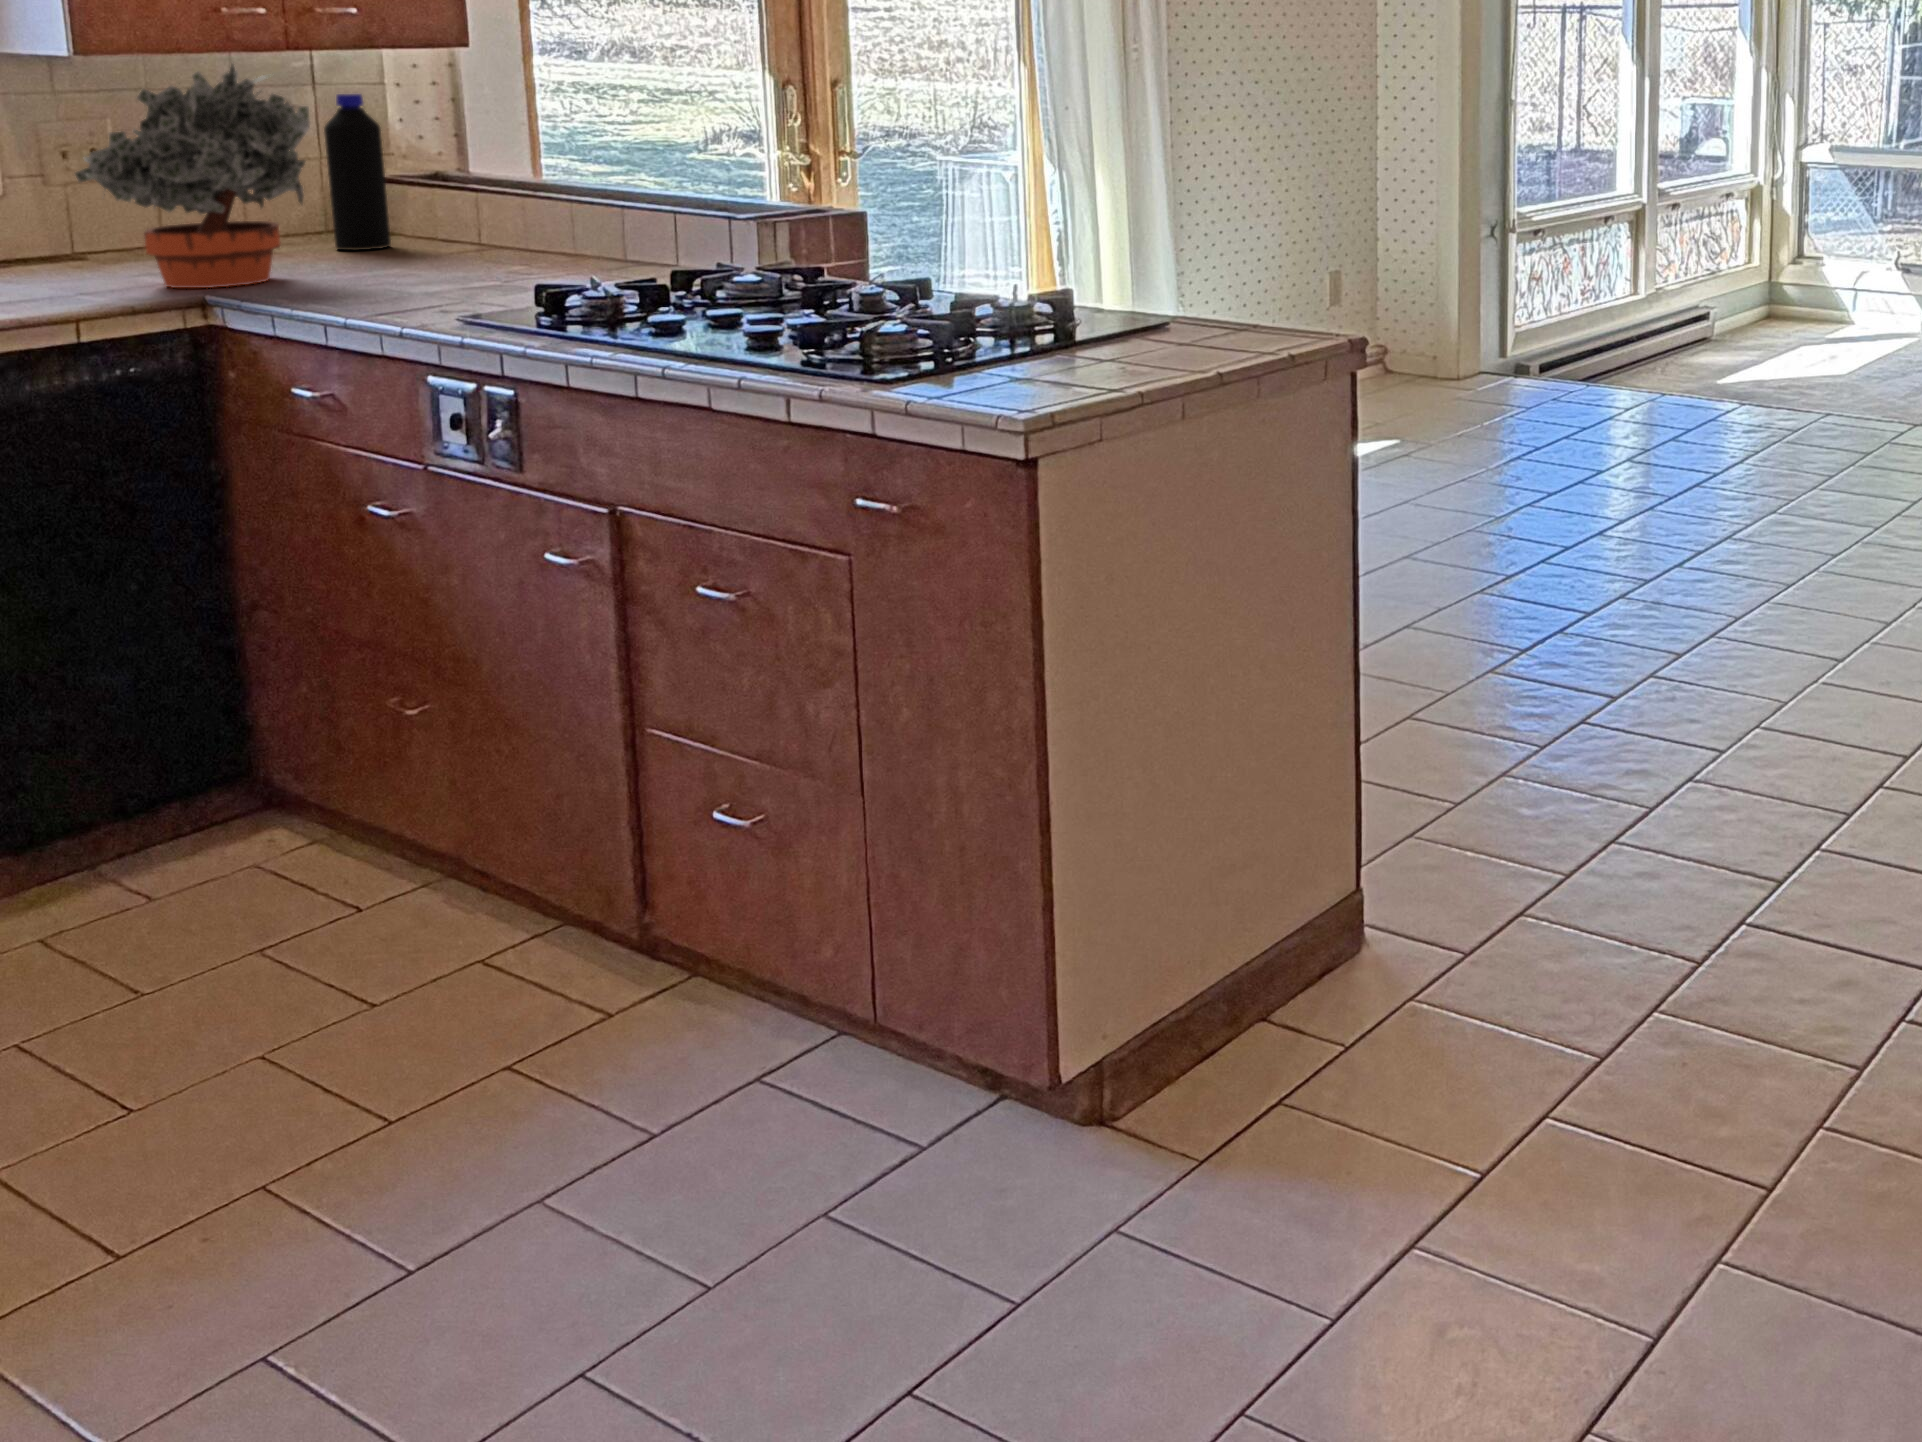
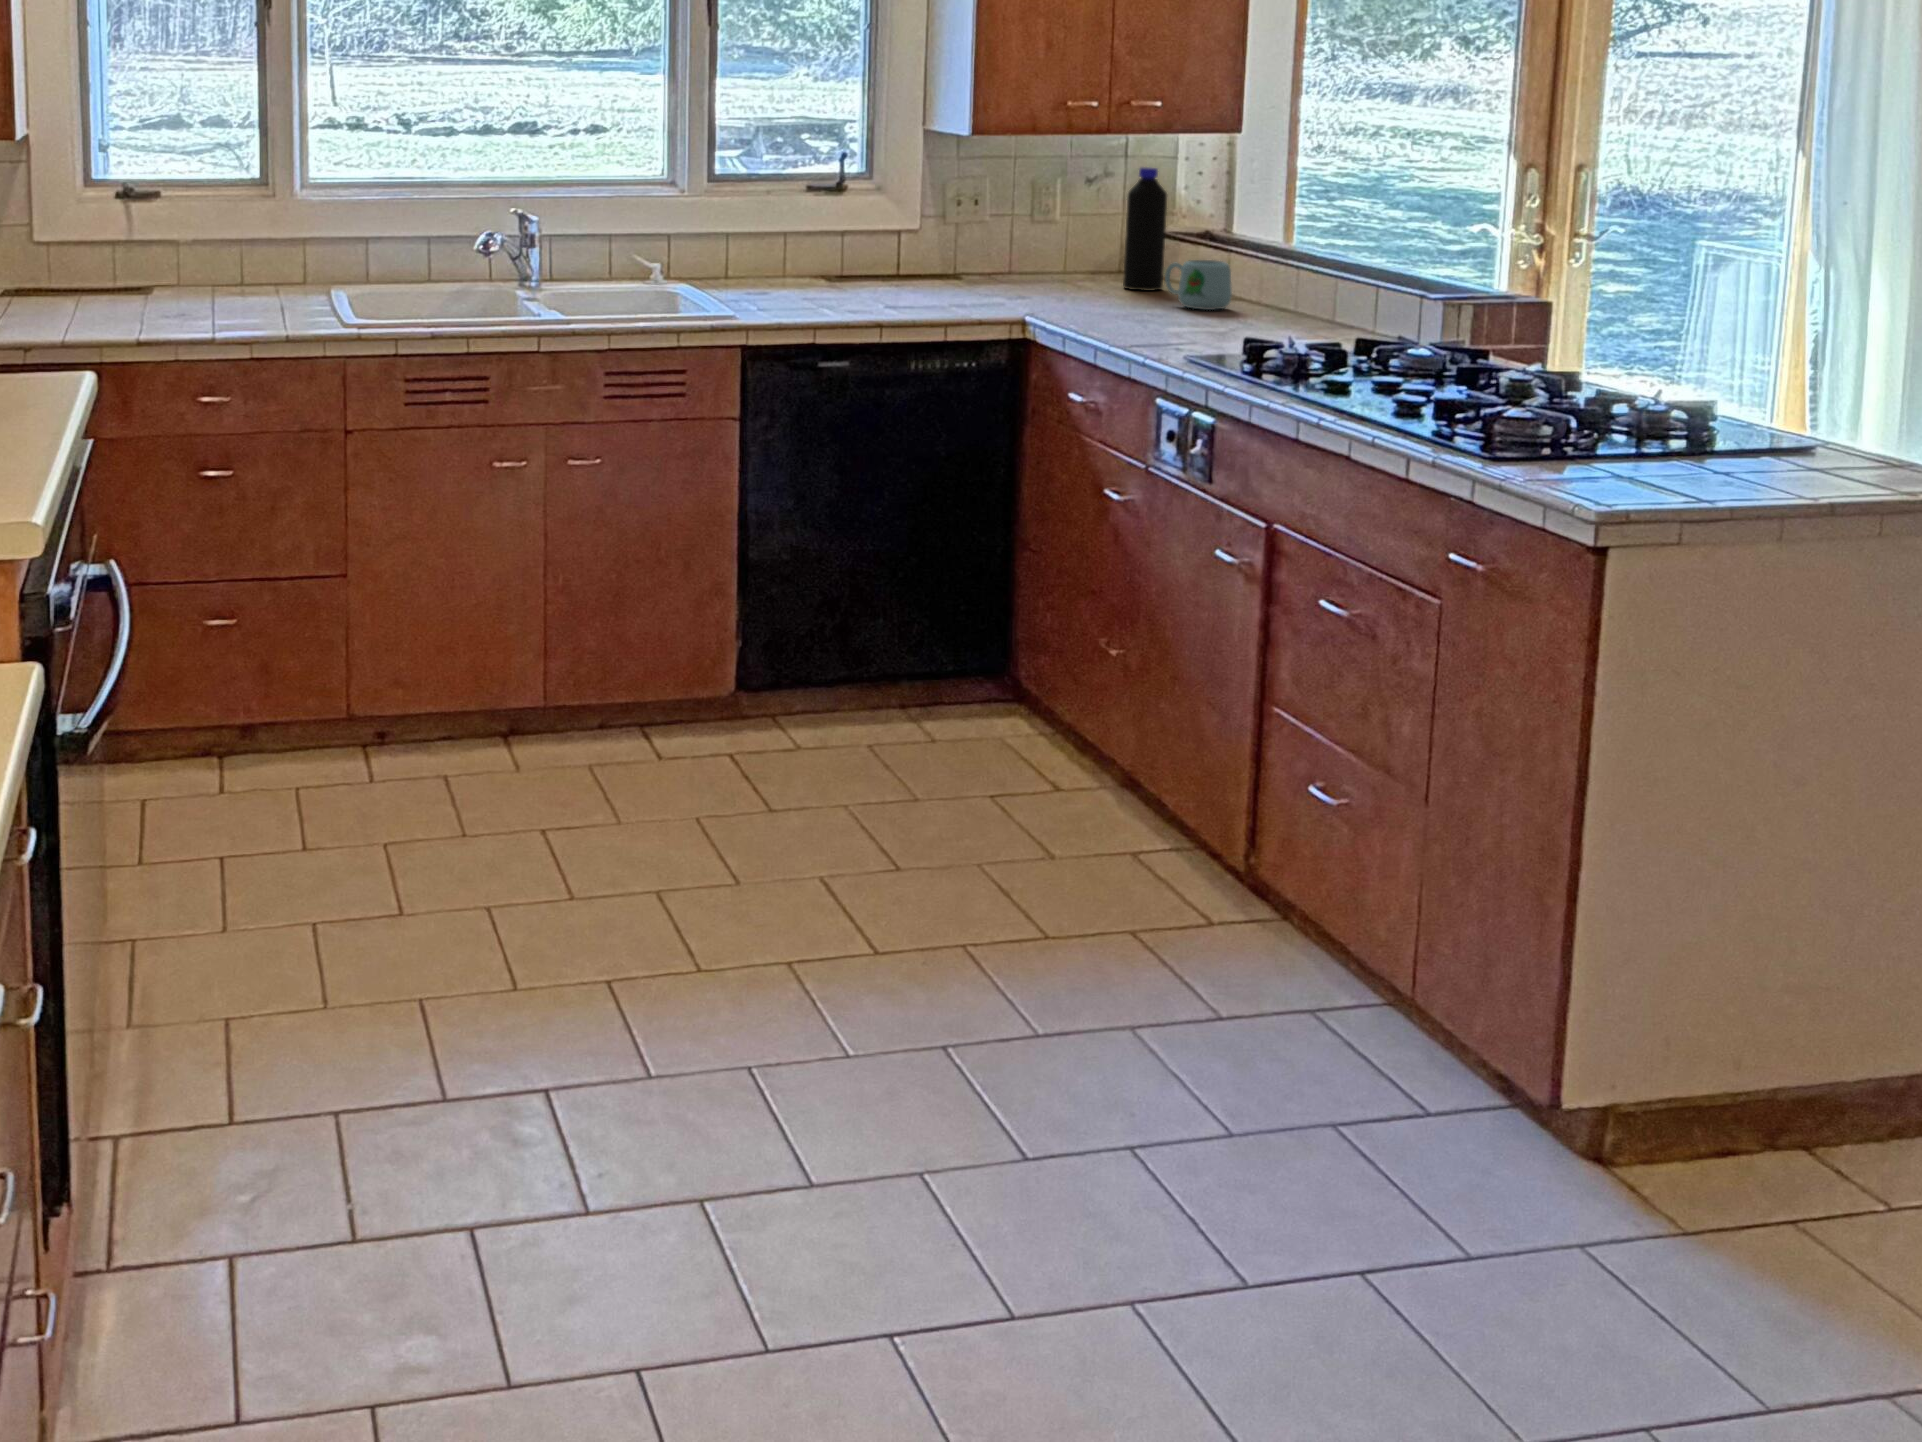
potted plant: present [75,64,310,288] -> none [963,144,1115,310]
mug: none [397,202,491,263] -> present [1165,260,1232,310]

